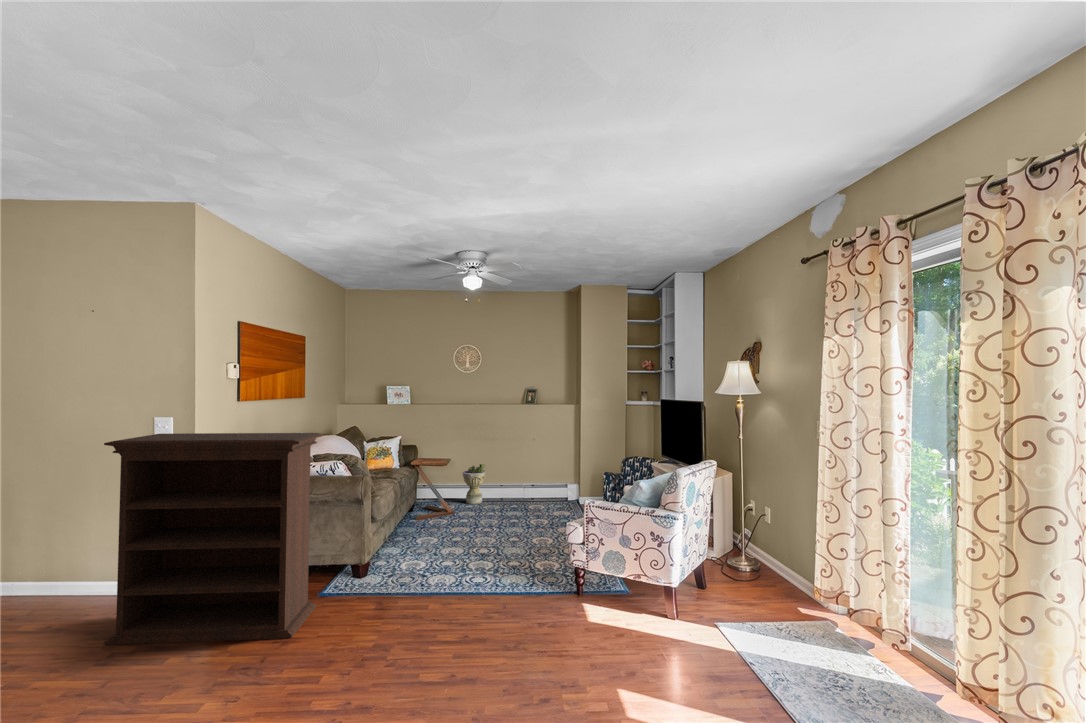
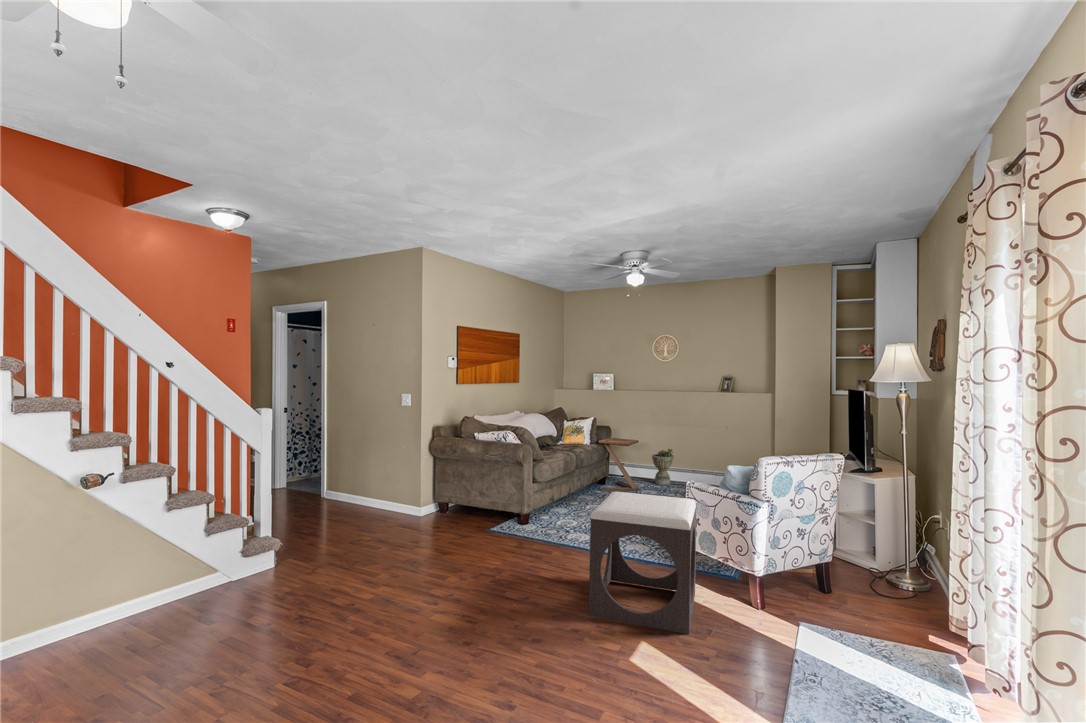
bookshelf: present [104,433,323,645] -> none [354,399,484,549]
footstool: none [525,521,650,678] -> present [589,492,696,634]

